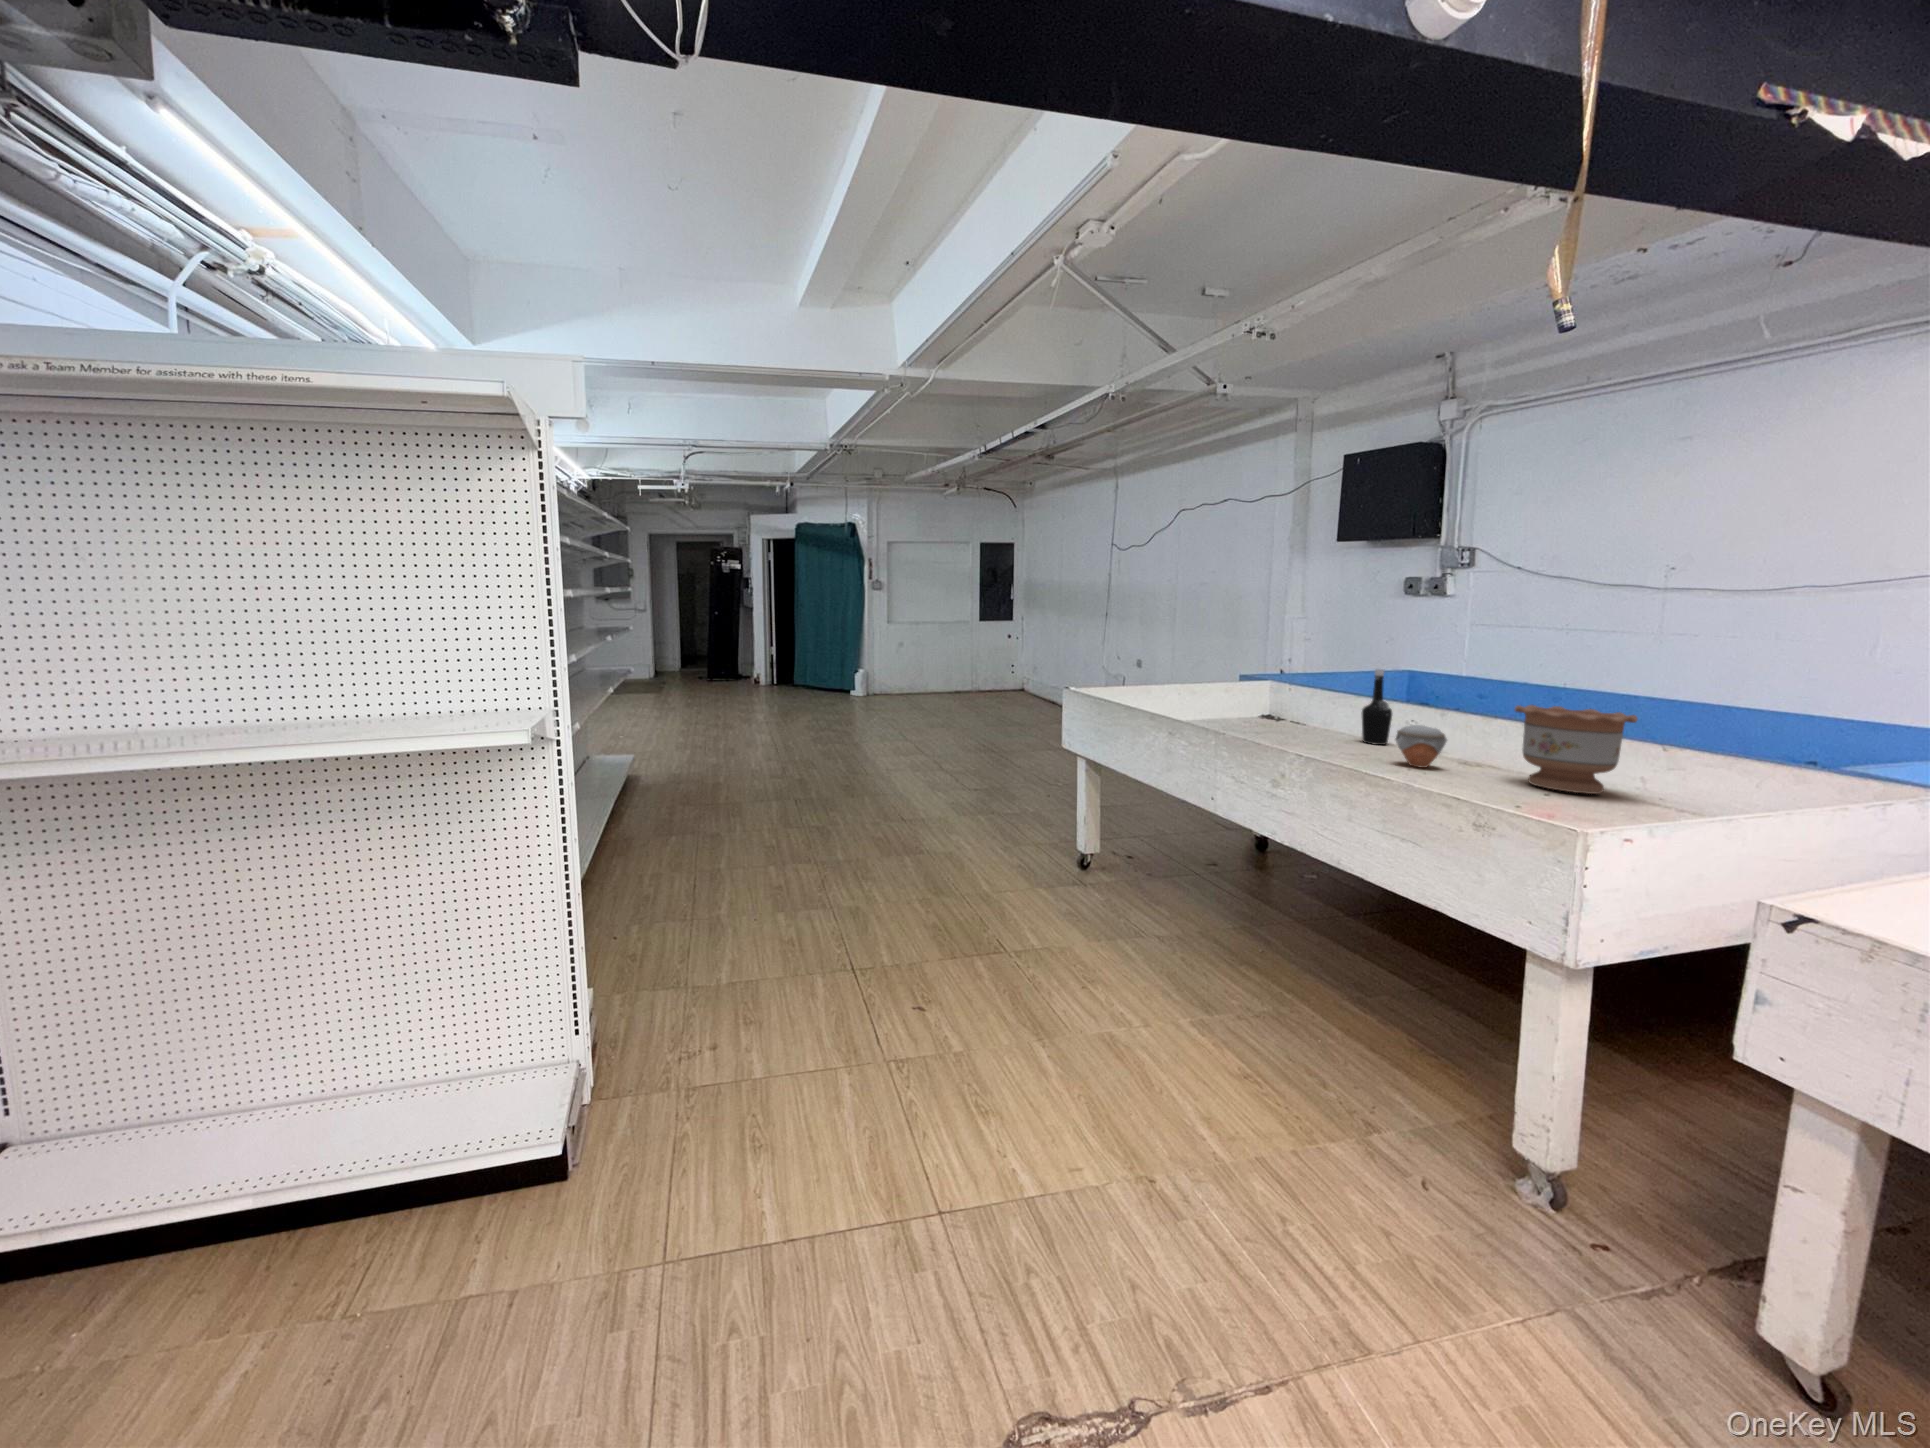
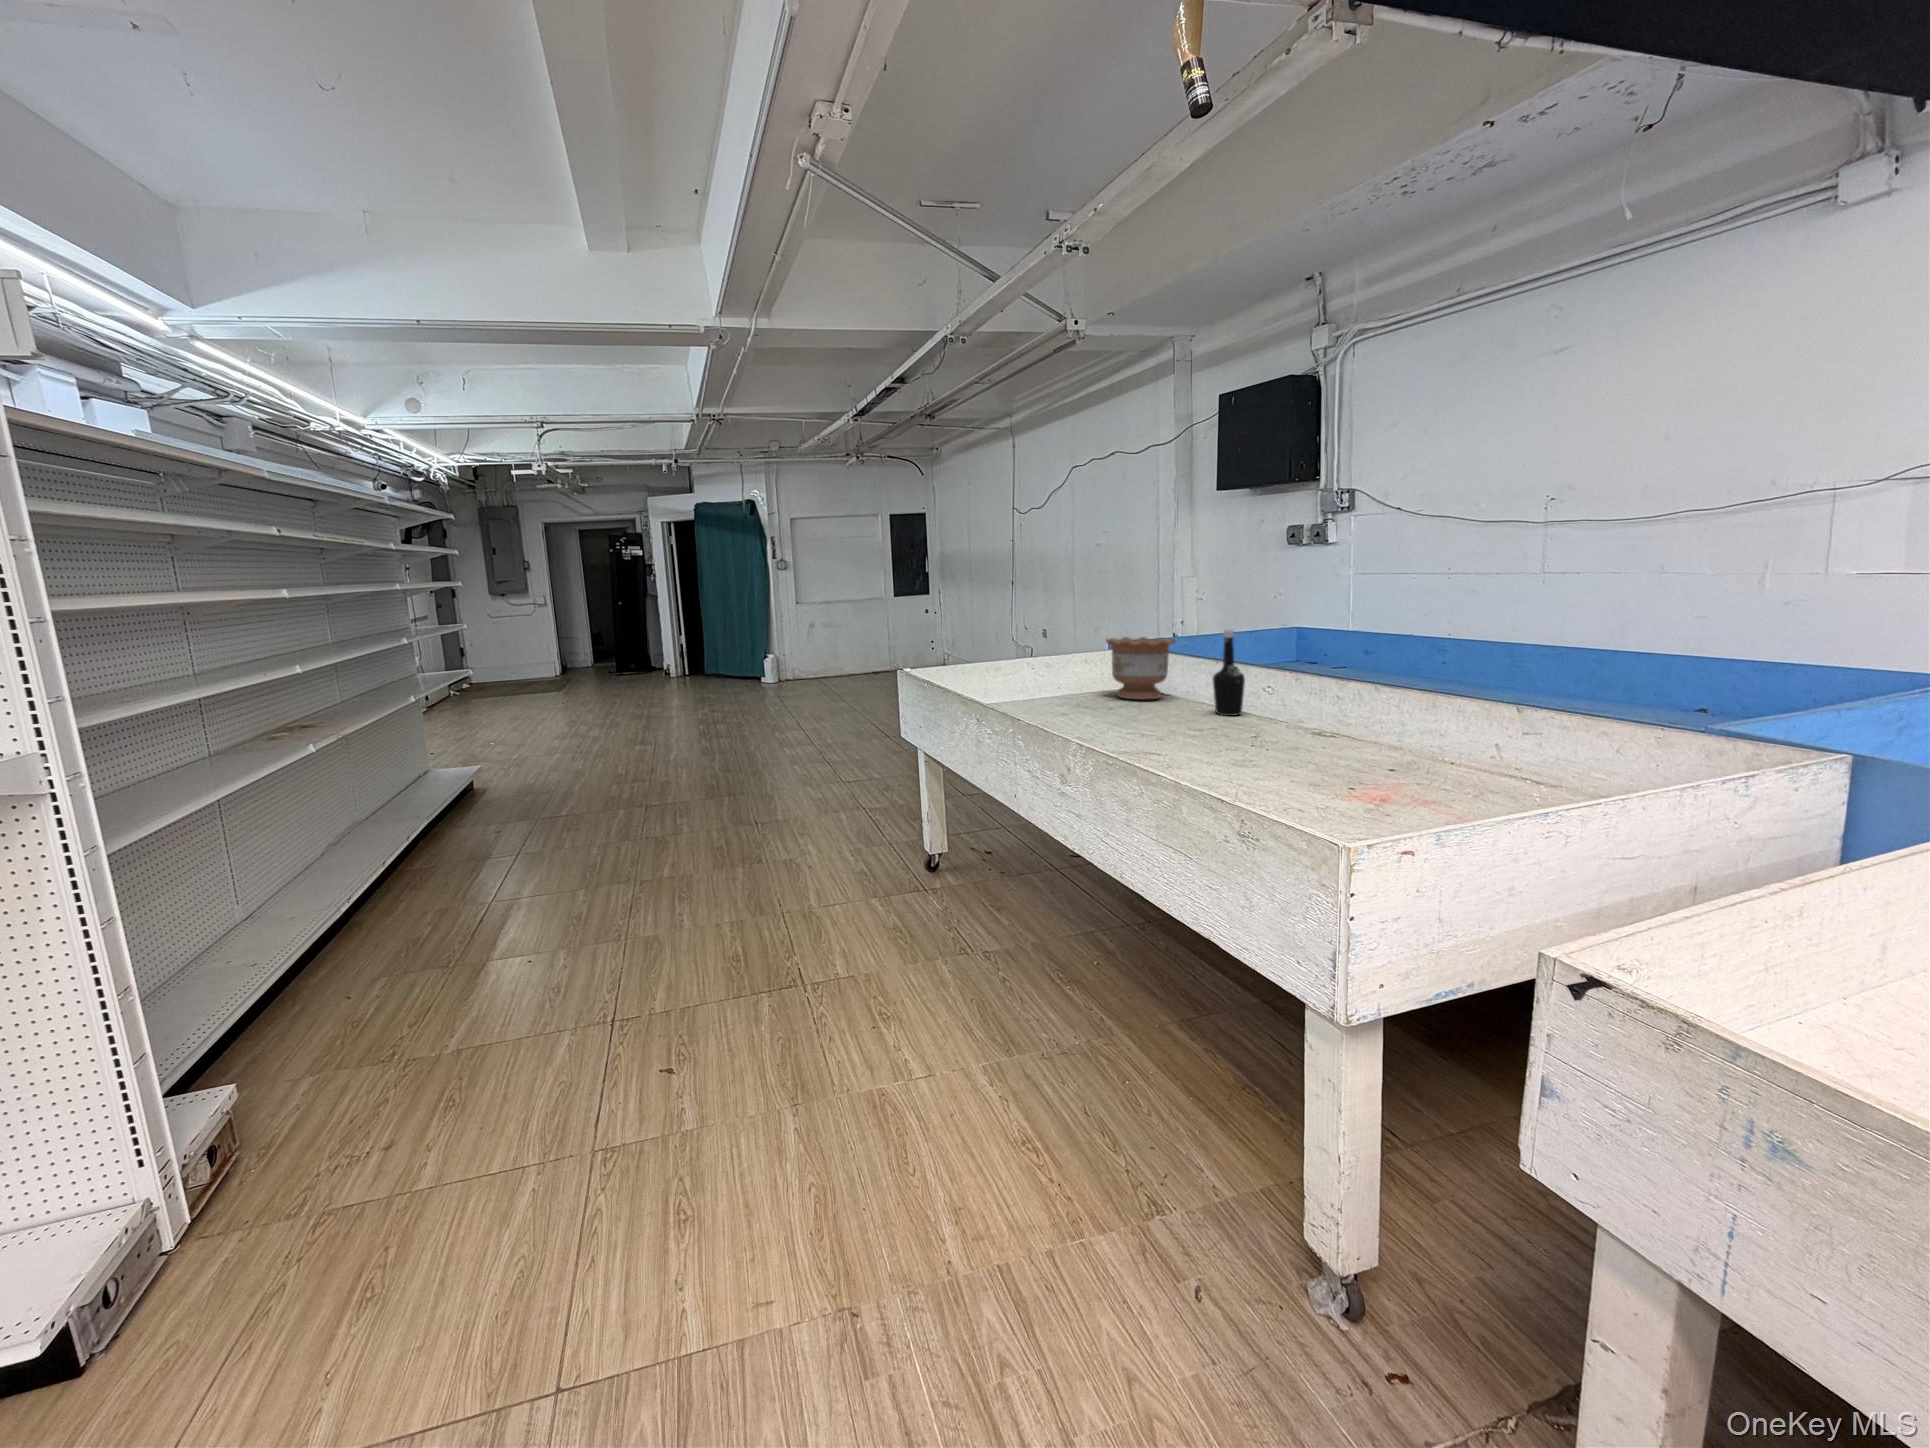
flower pot: present [1515,705,1637,794] -> present [1106,637,1175,699]
jar: present [1396,725,1447,768] -> none [1228,694,1286,744]

